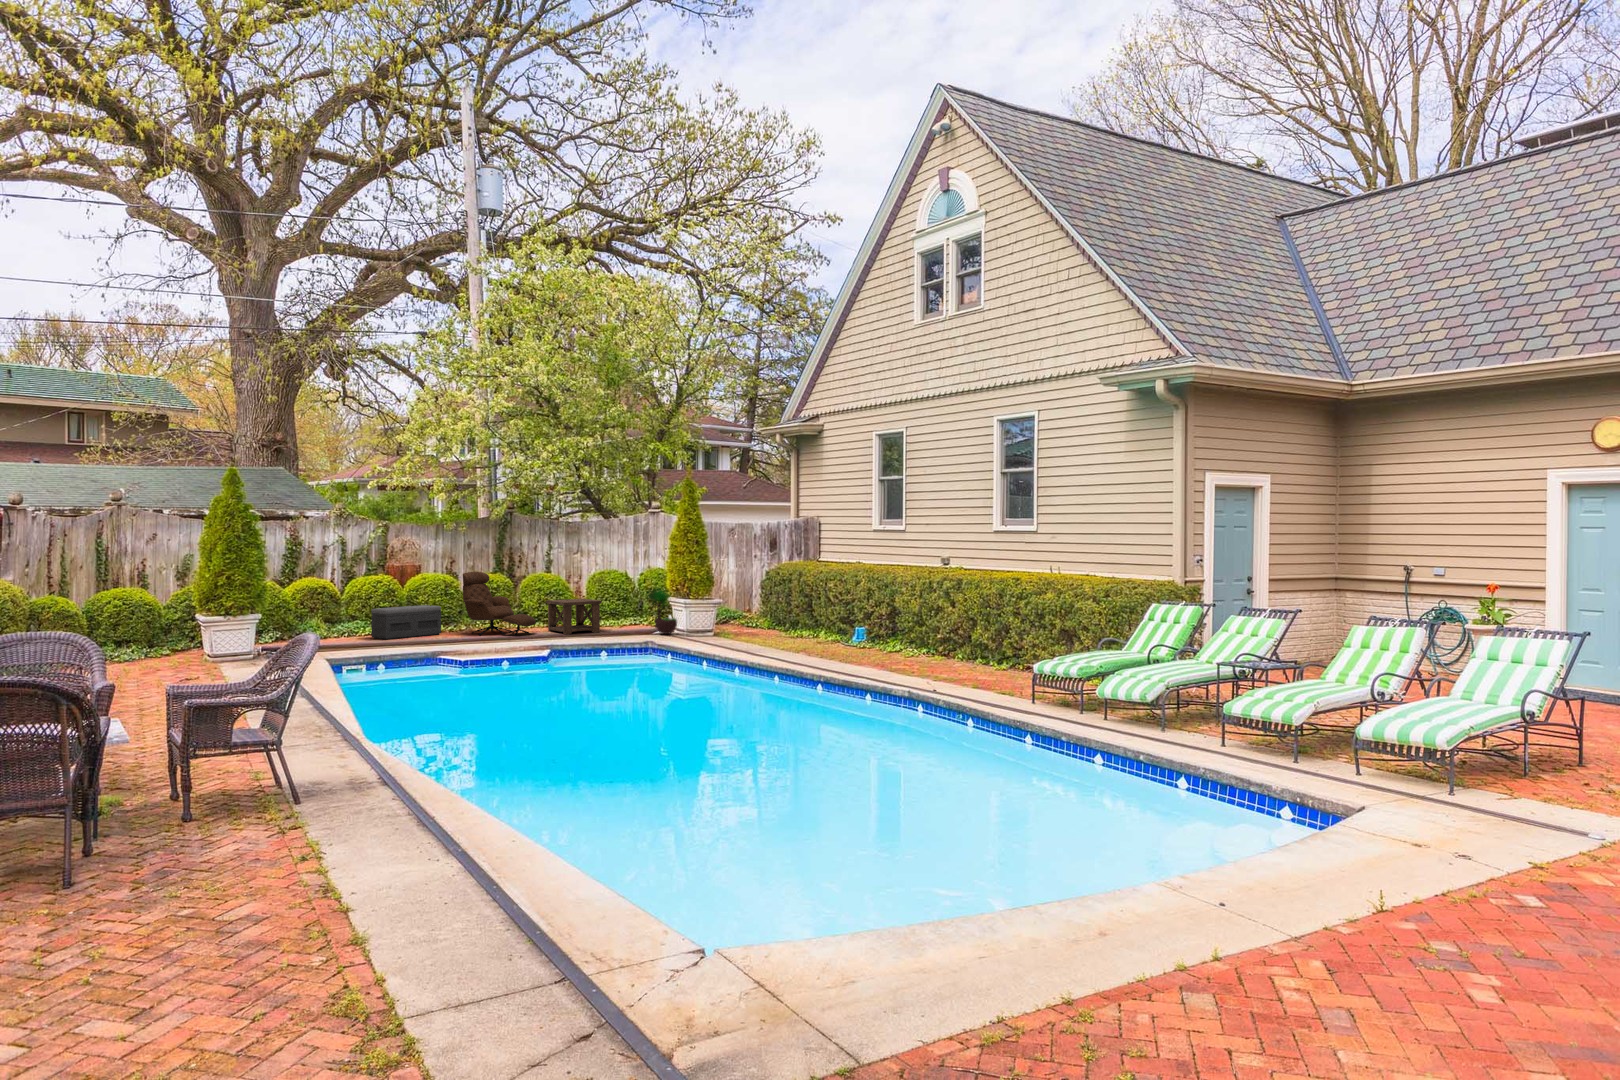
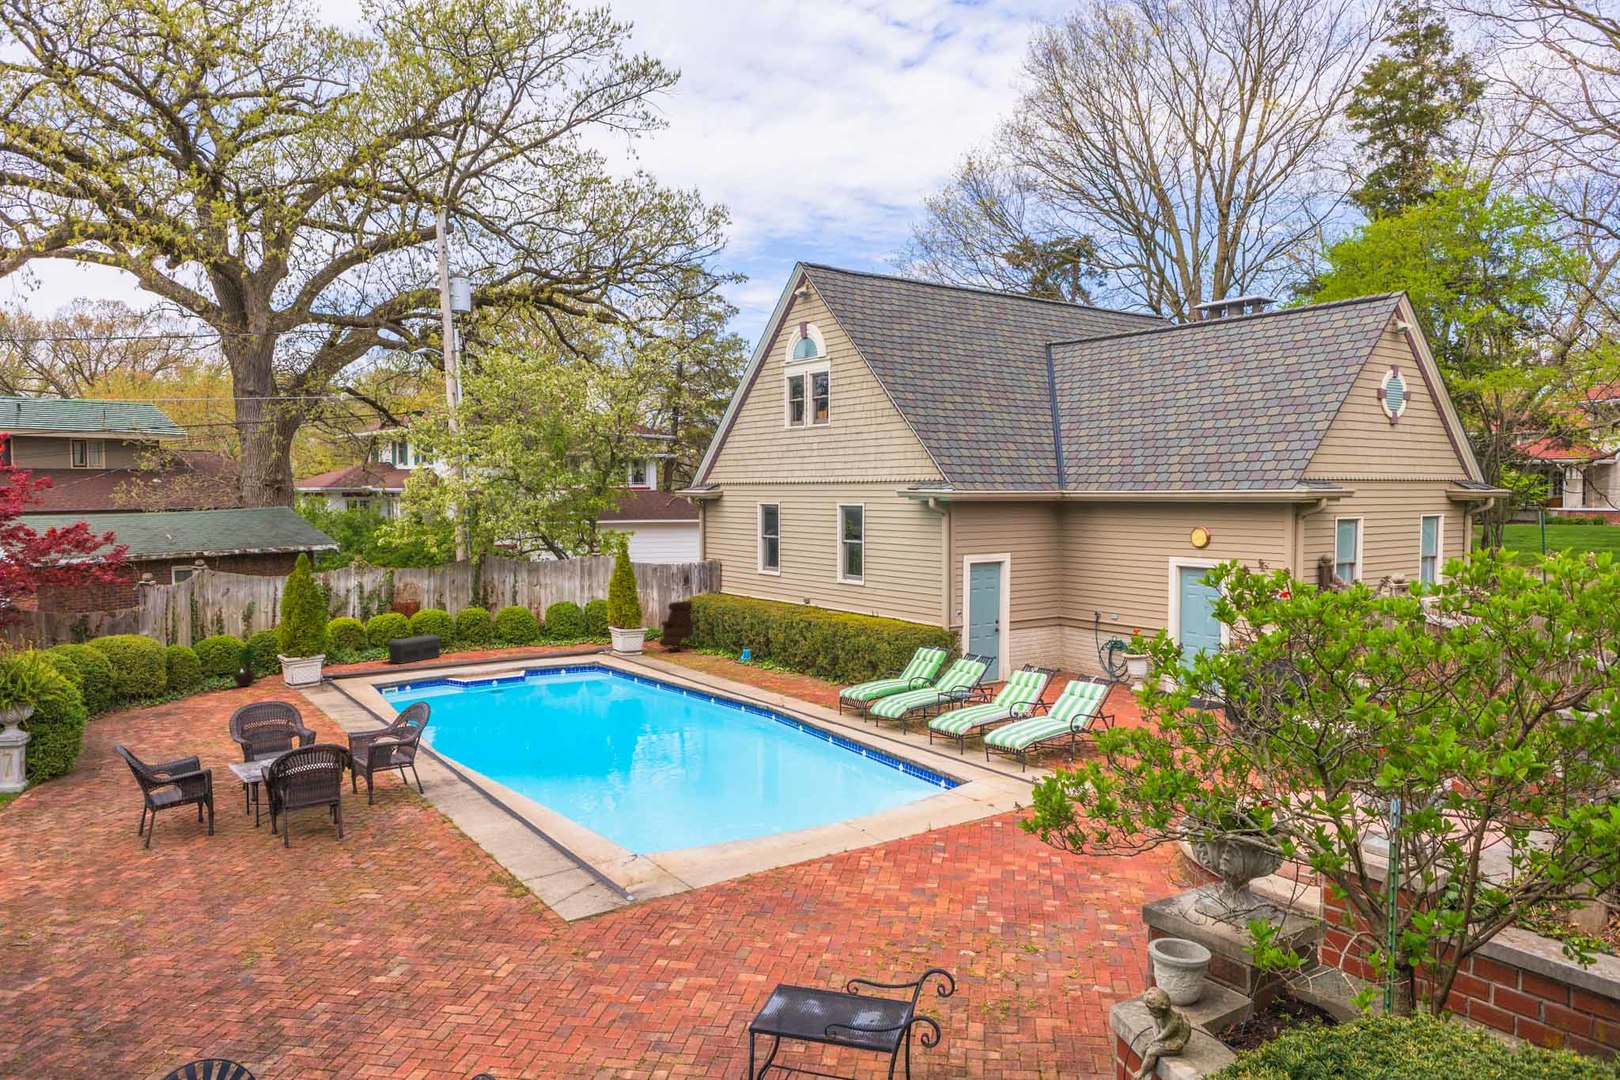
lounge chair: present [463,572,536,636] -> present [659,602,696,650]
potted tree: present [647,588,677,634] -> present [234,646,258,686]
side table: present [546,599,602,634] -> none [518,625,560,655]

